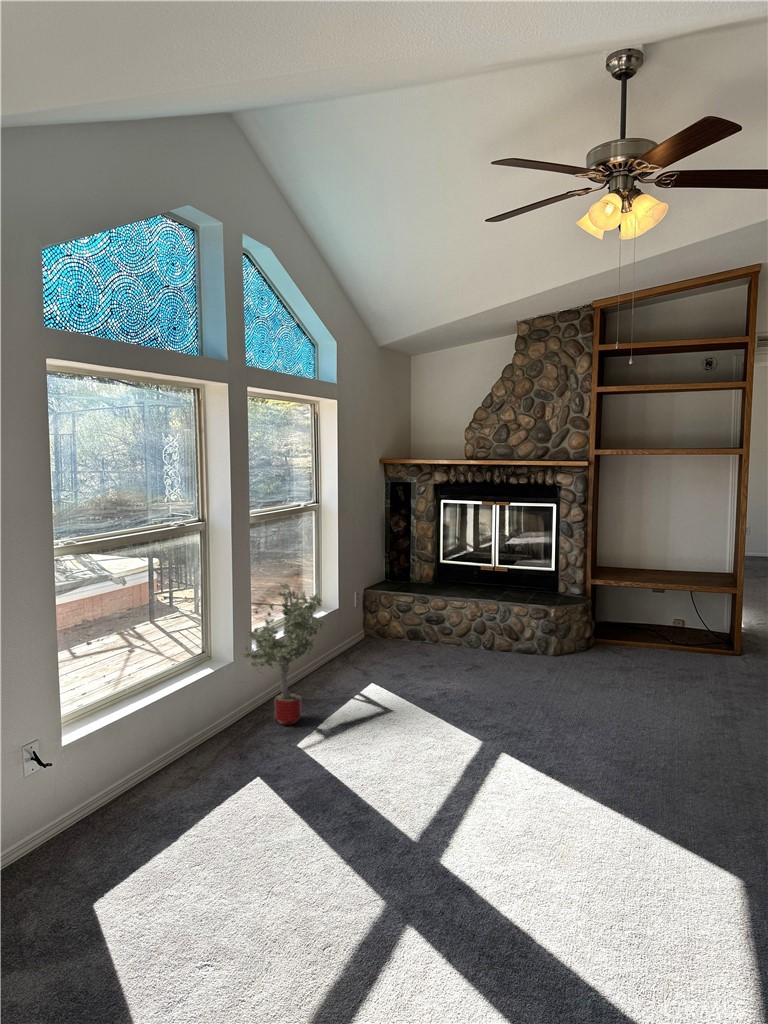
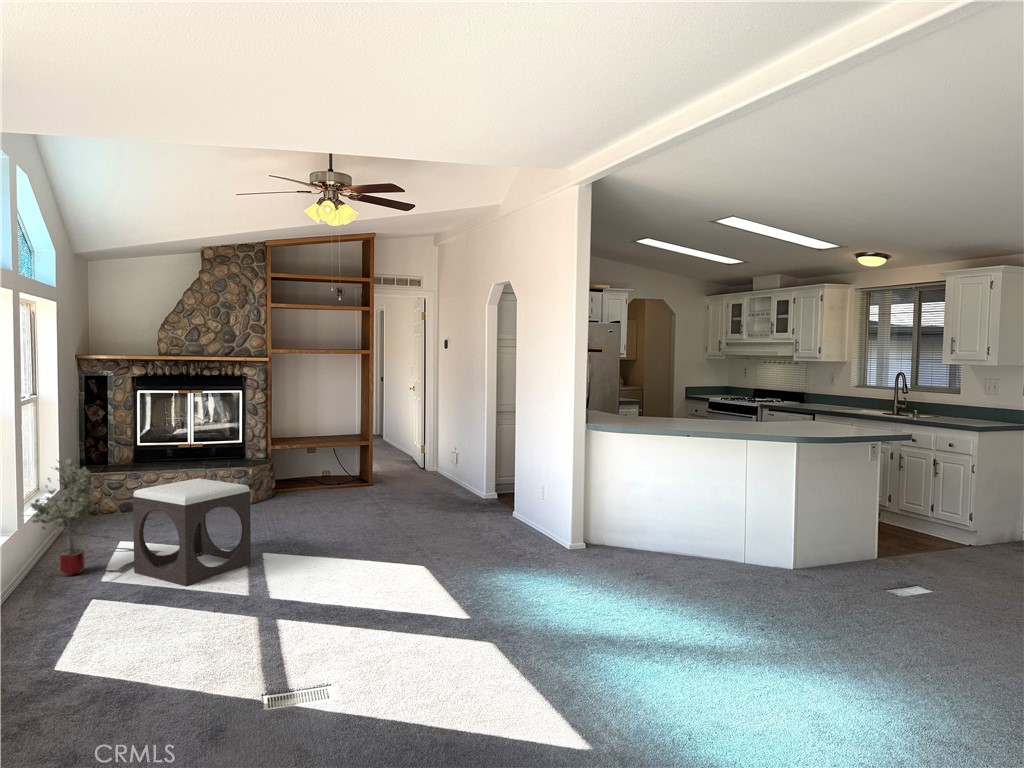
footstool: none [341,628,477,786] -> present [133,478,251,586]

